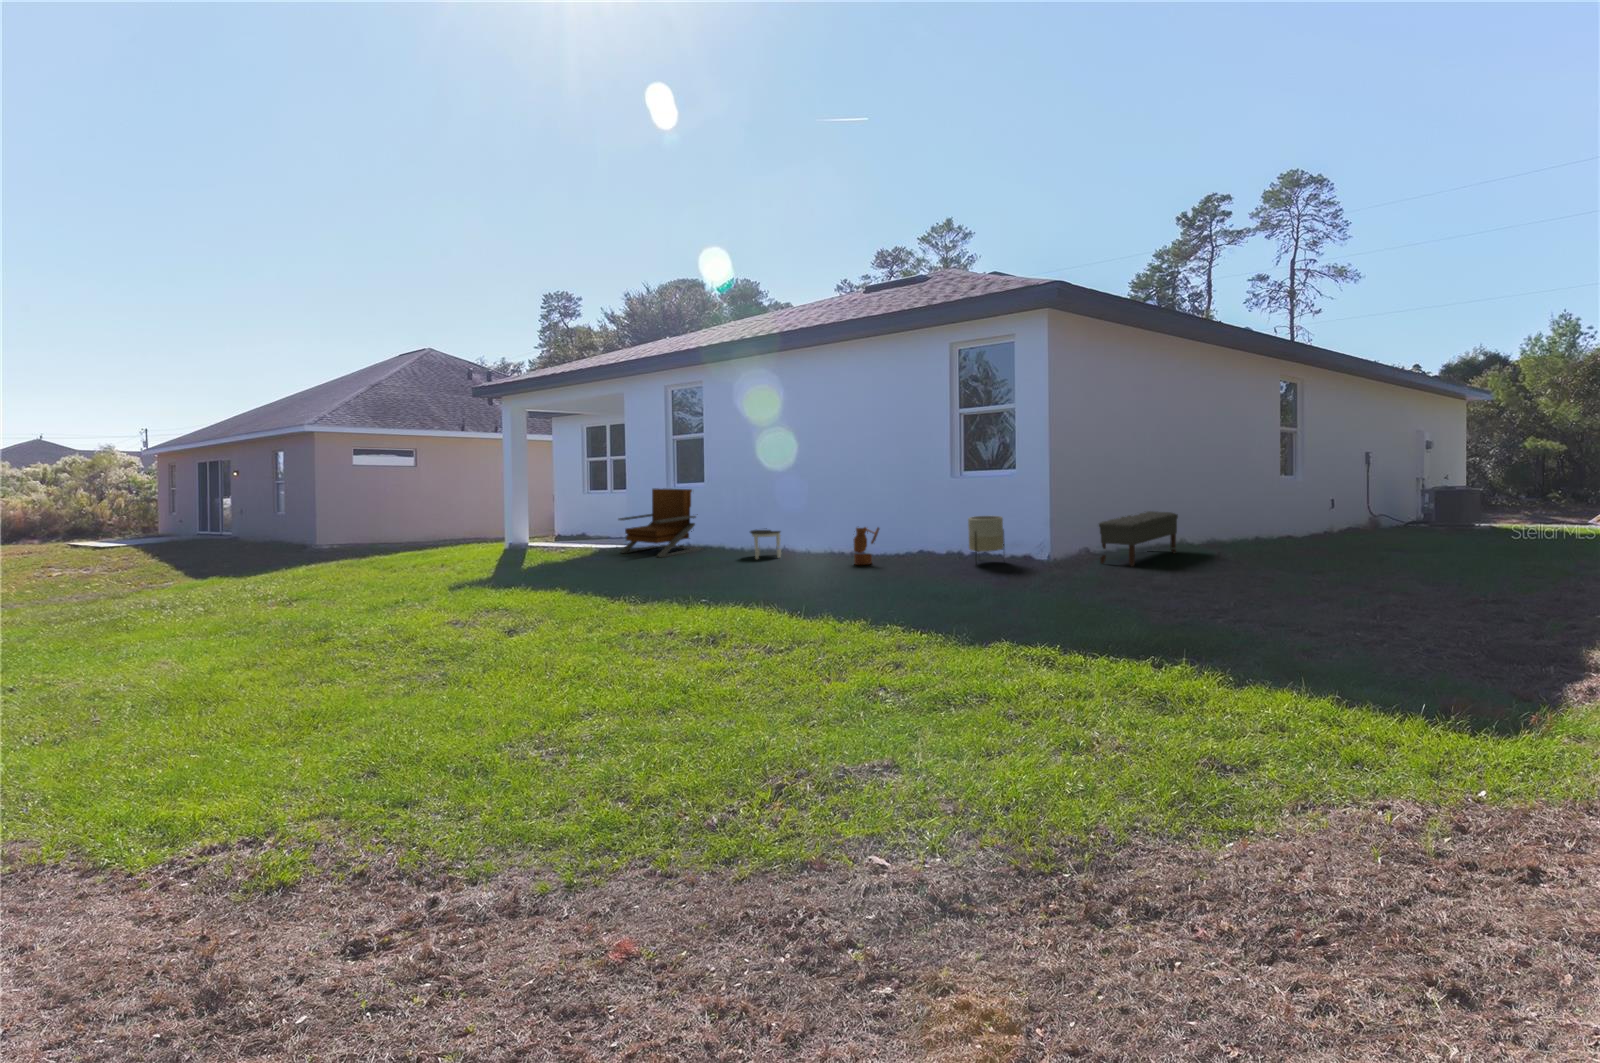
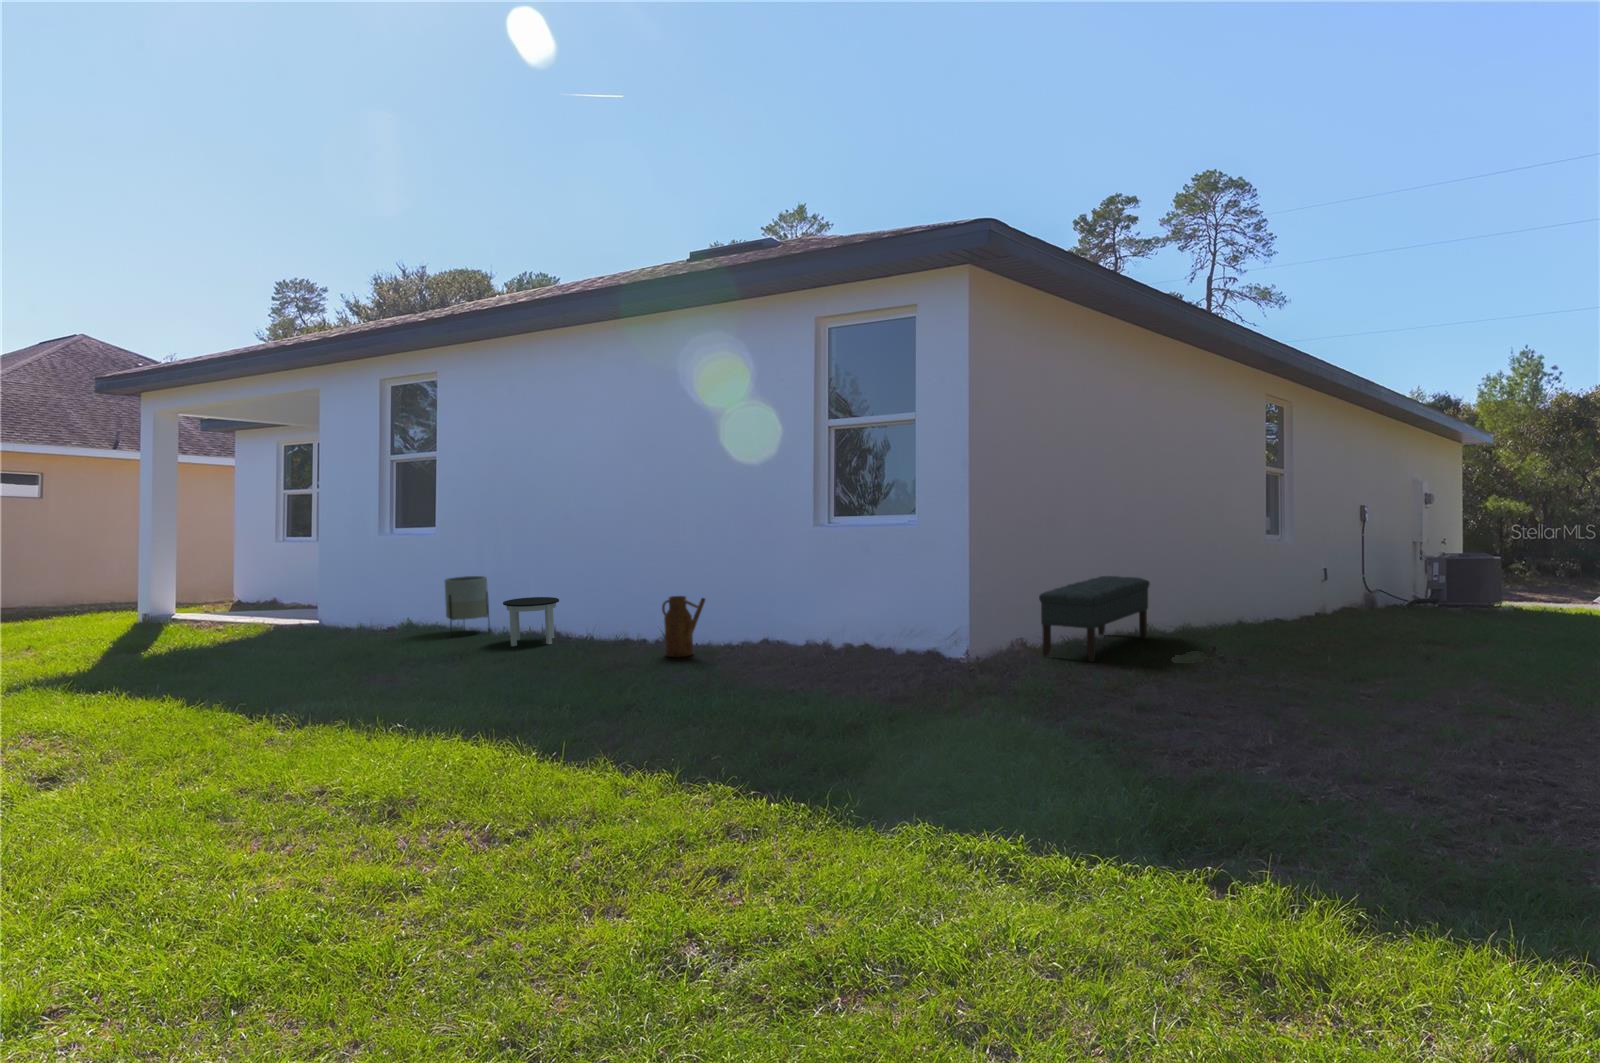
lounge chair: present [619,488,704,557] -> none [296,533,437,643]
planter: present [968,516,1004,557] -> present [444,576,489,627]

